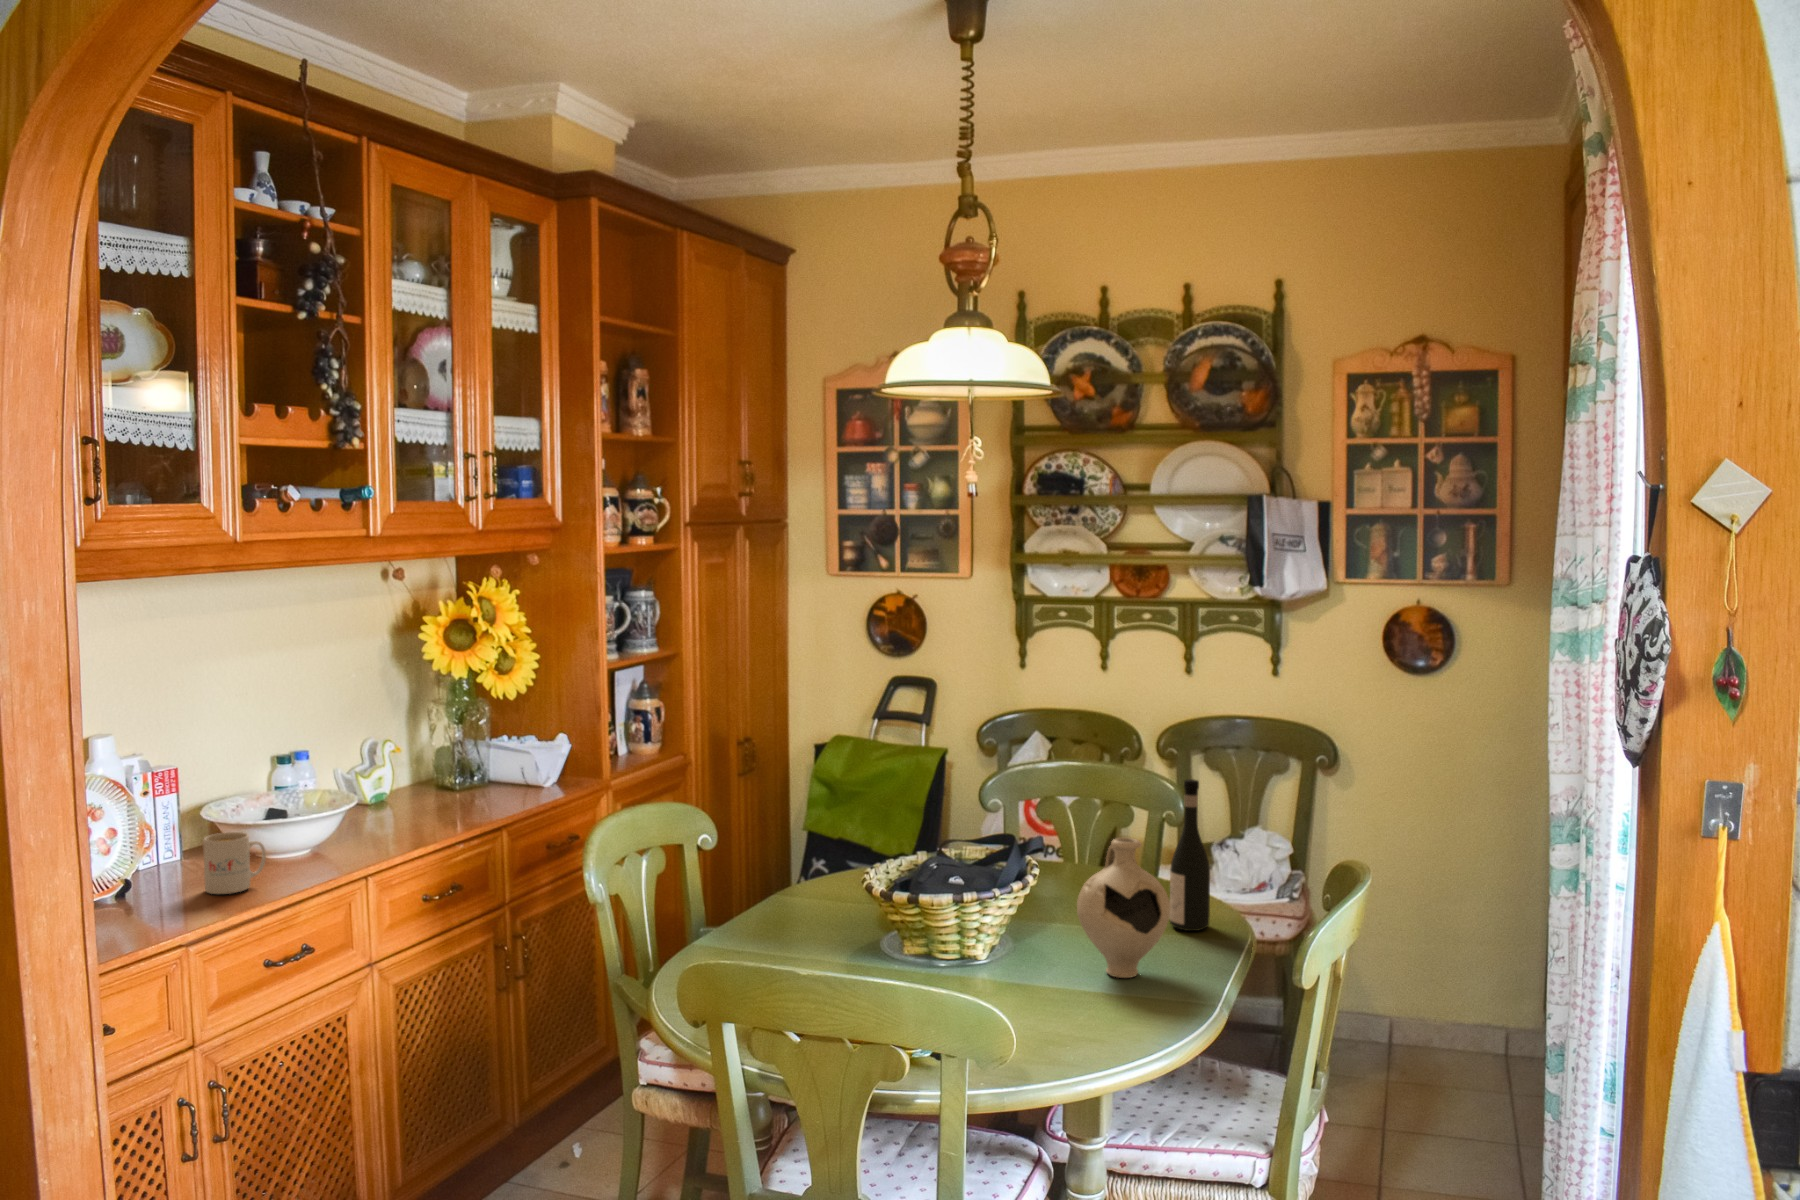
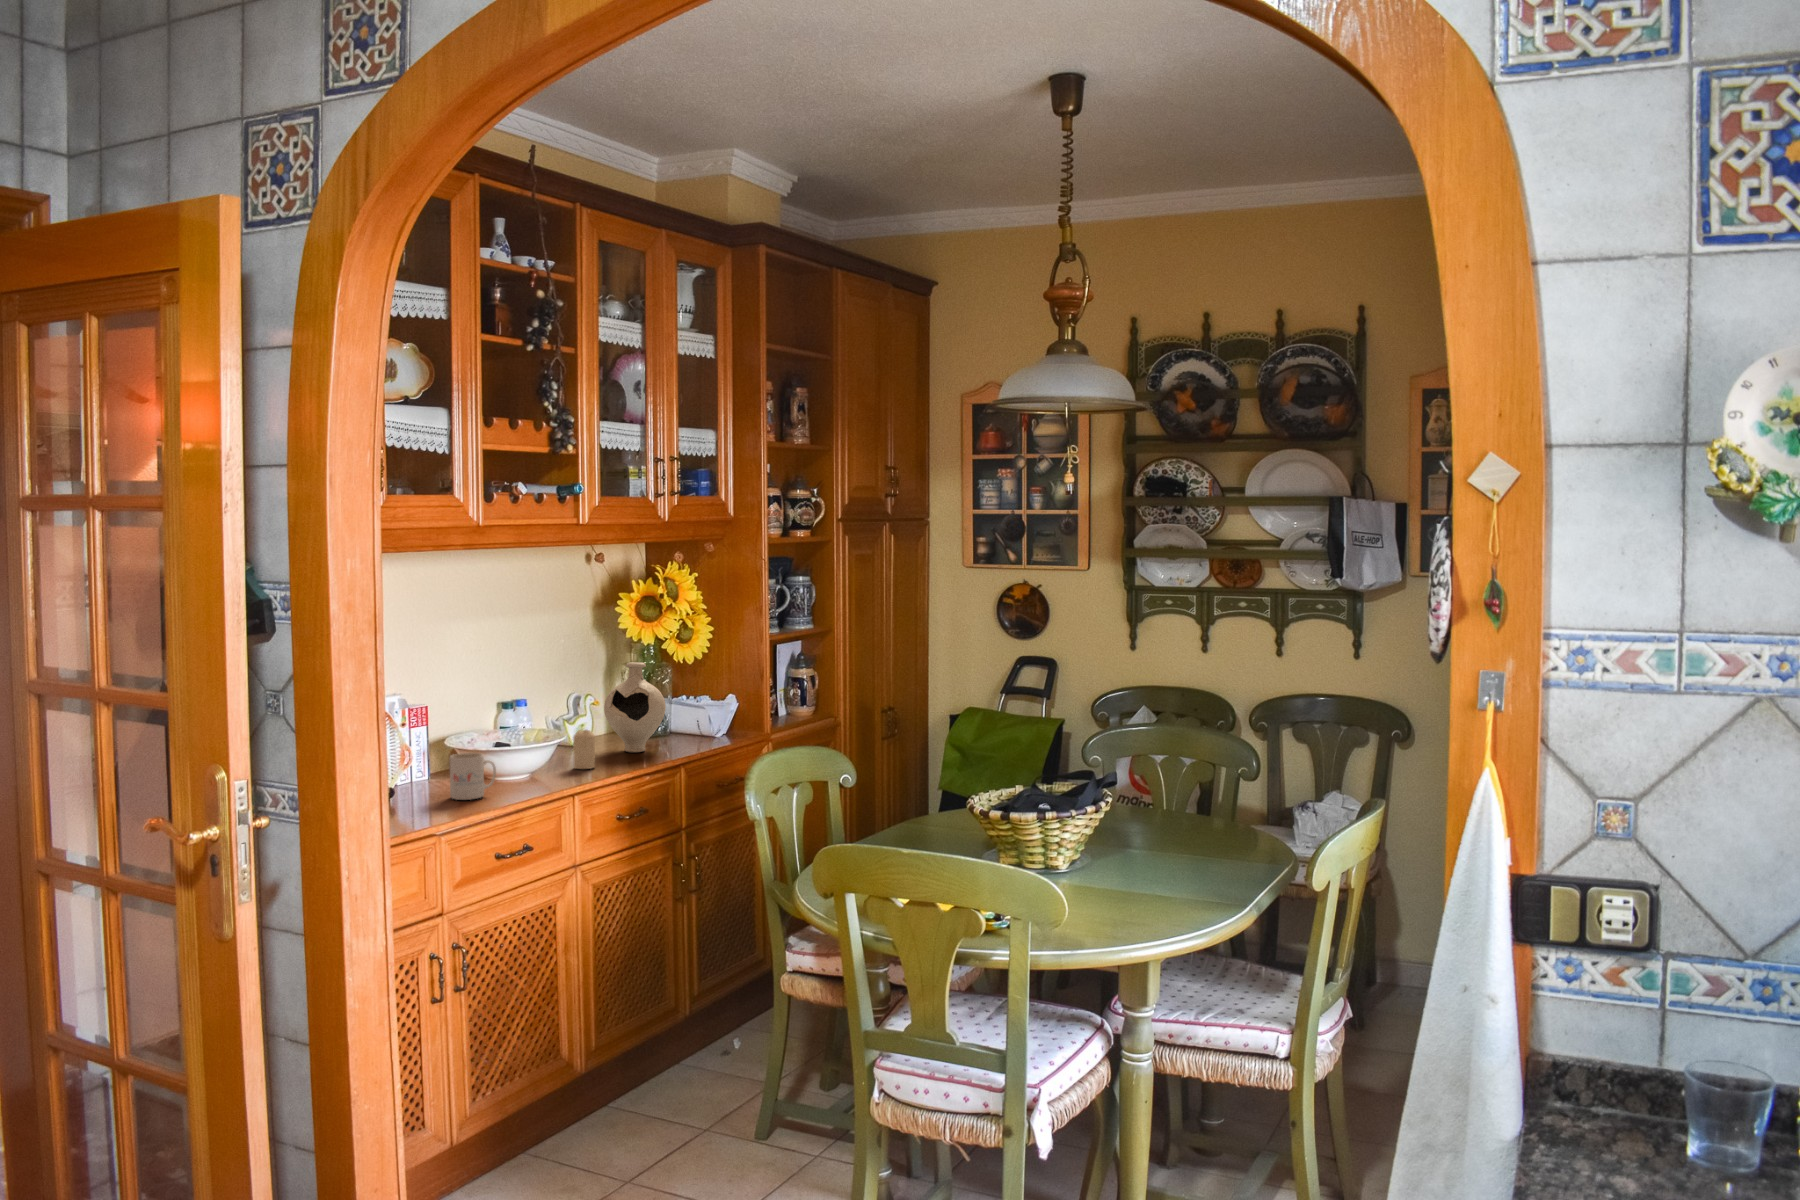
wine bottle: present [1170,779,1210,931] -> none [1230,729,1265,858]
candle: none [366,791,394,841] -> present [573,730,595,769]
decorative vase: present [1077,838,1170,978] -> present [604,662,666,752]

